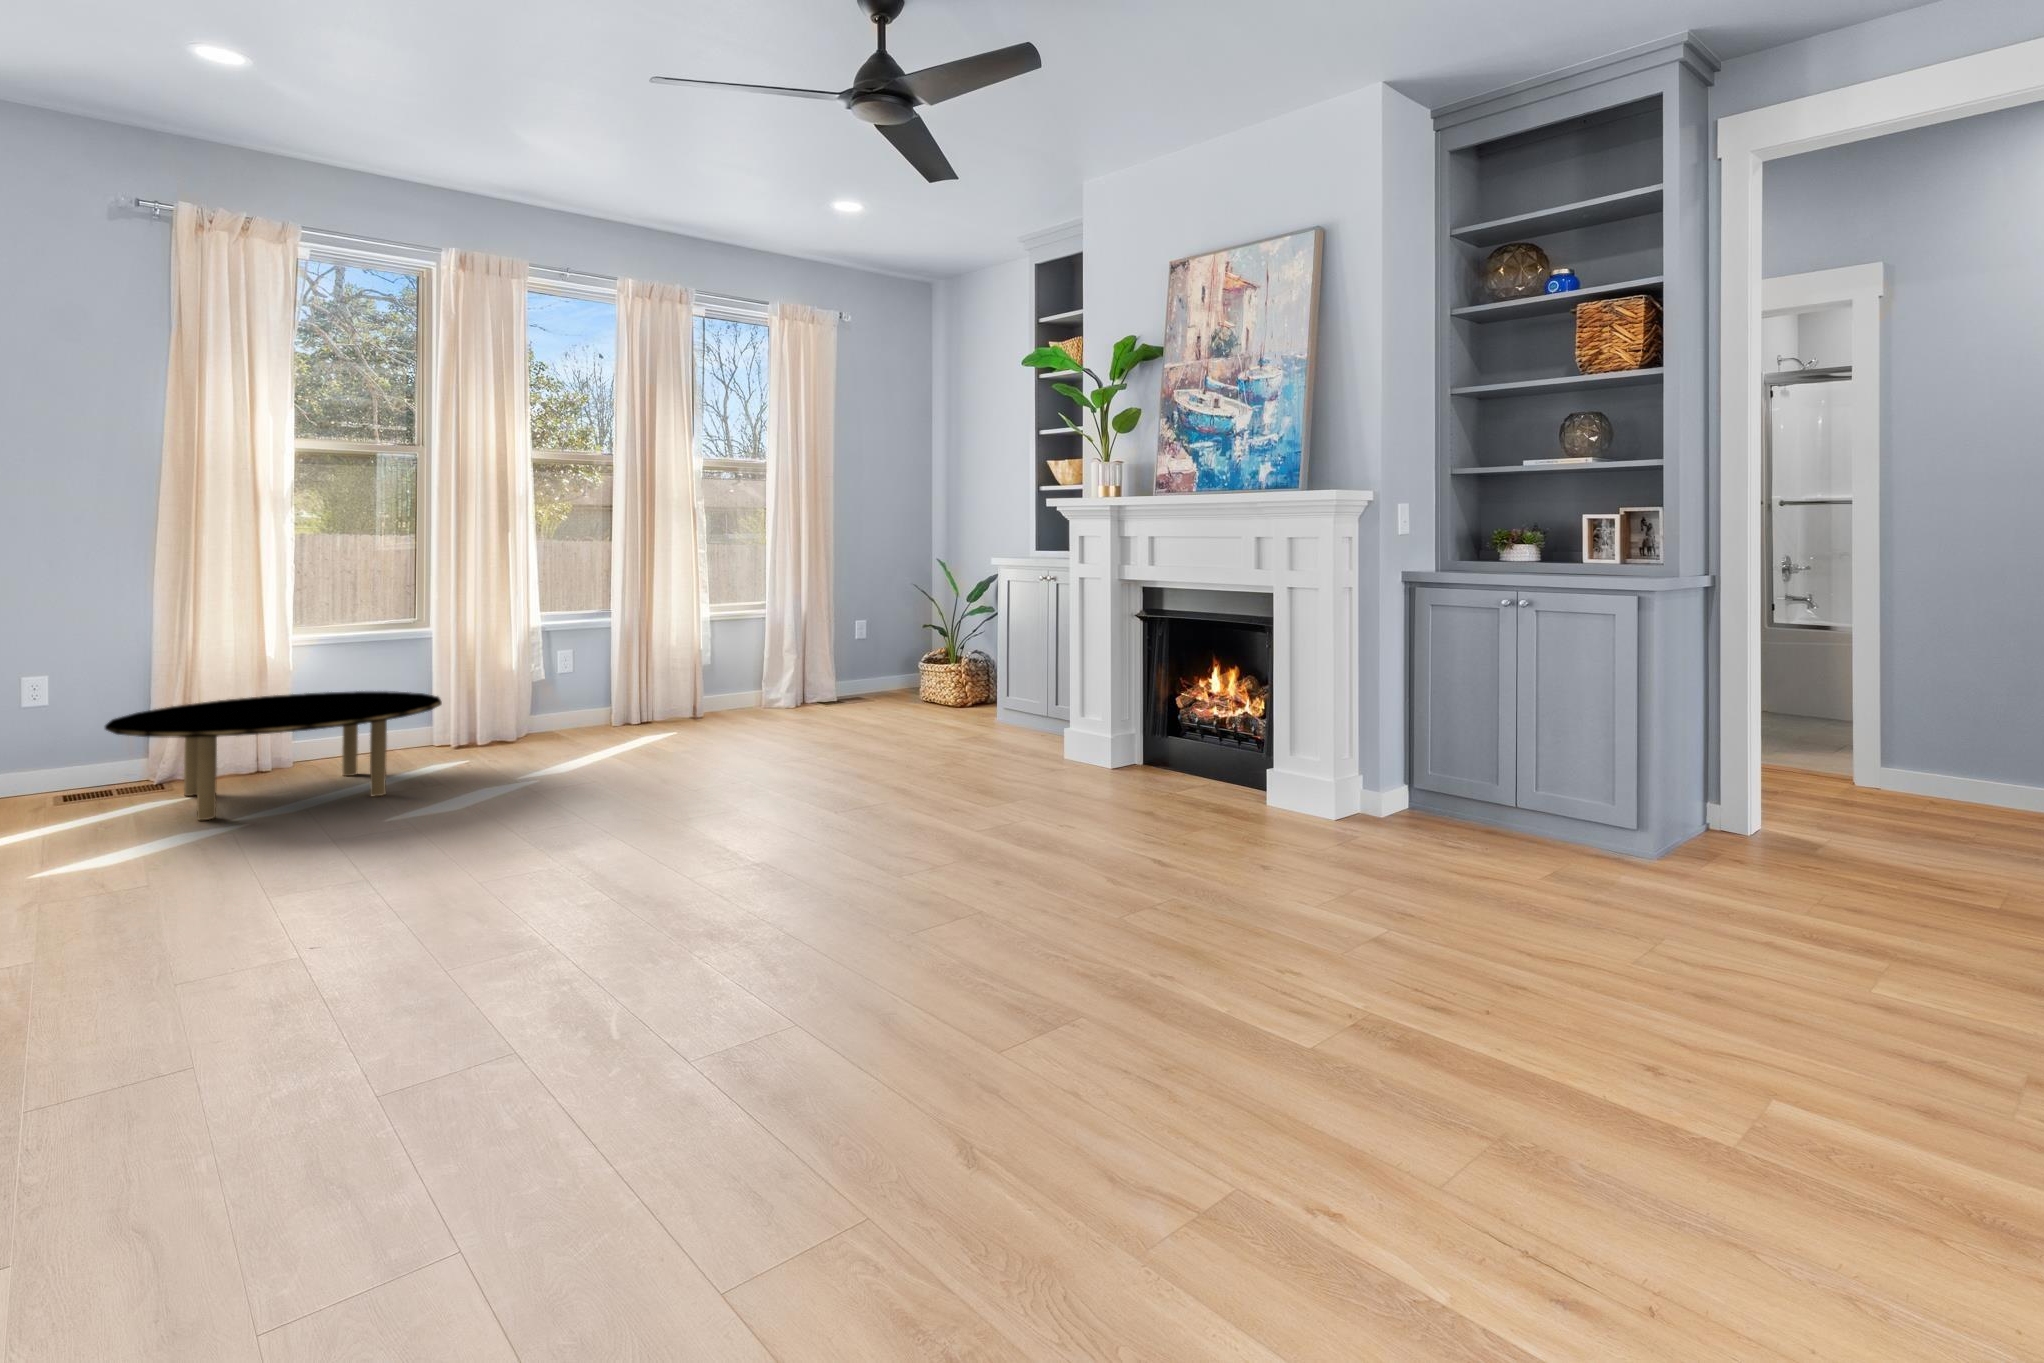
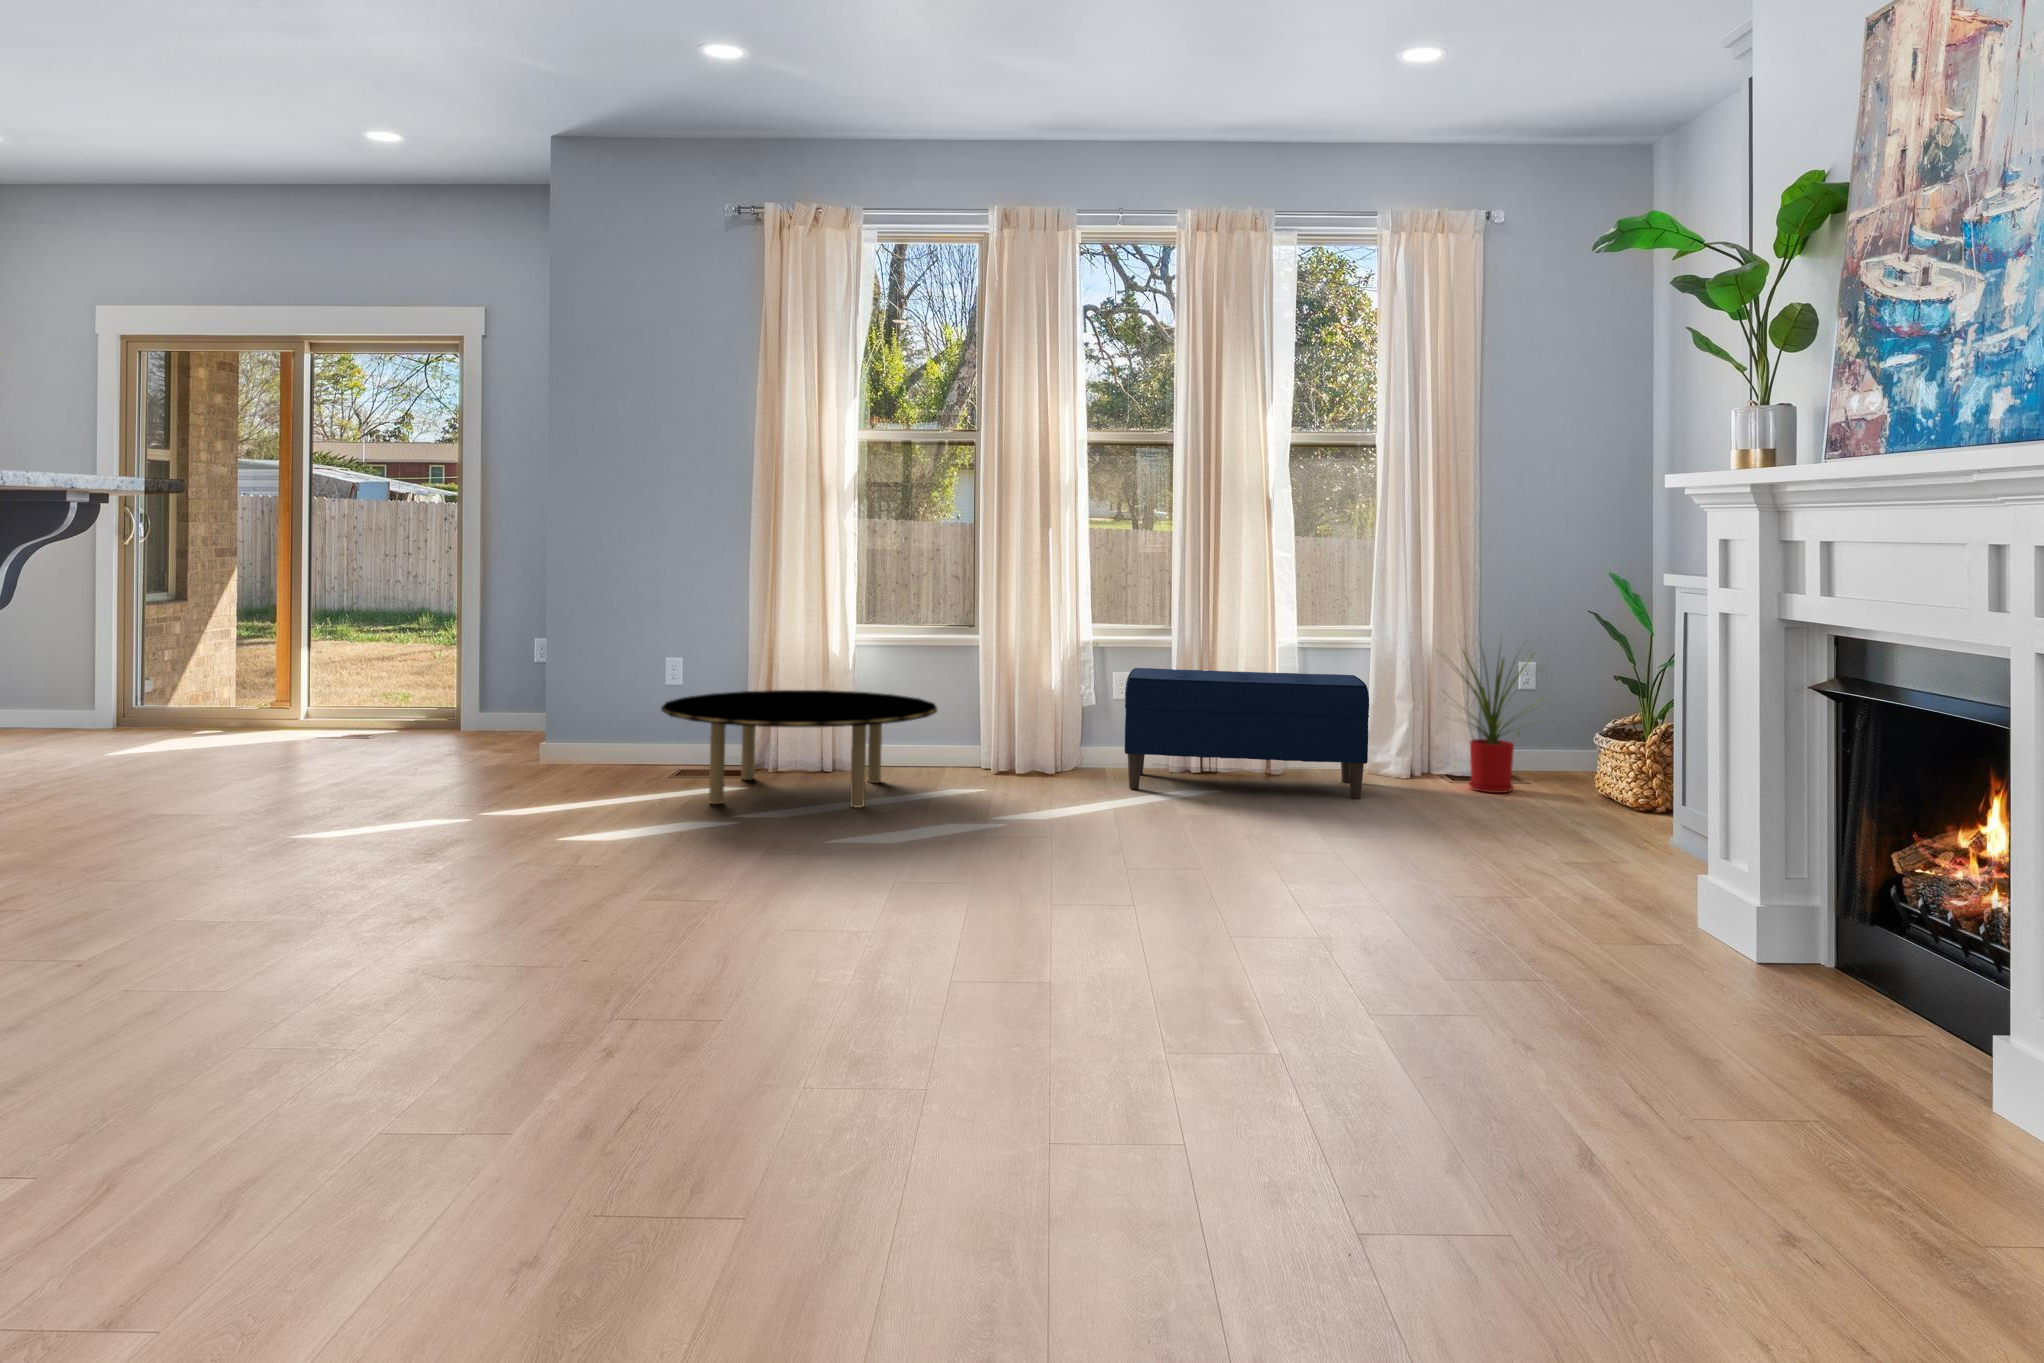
house plant: none [815,600,898,709] -> present [1444,650,1537,793]
bench: none [581,637,791,744] -> present [1125,668,1369,799]

